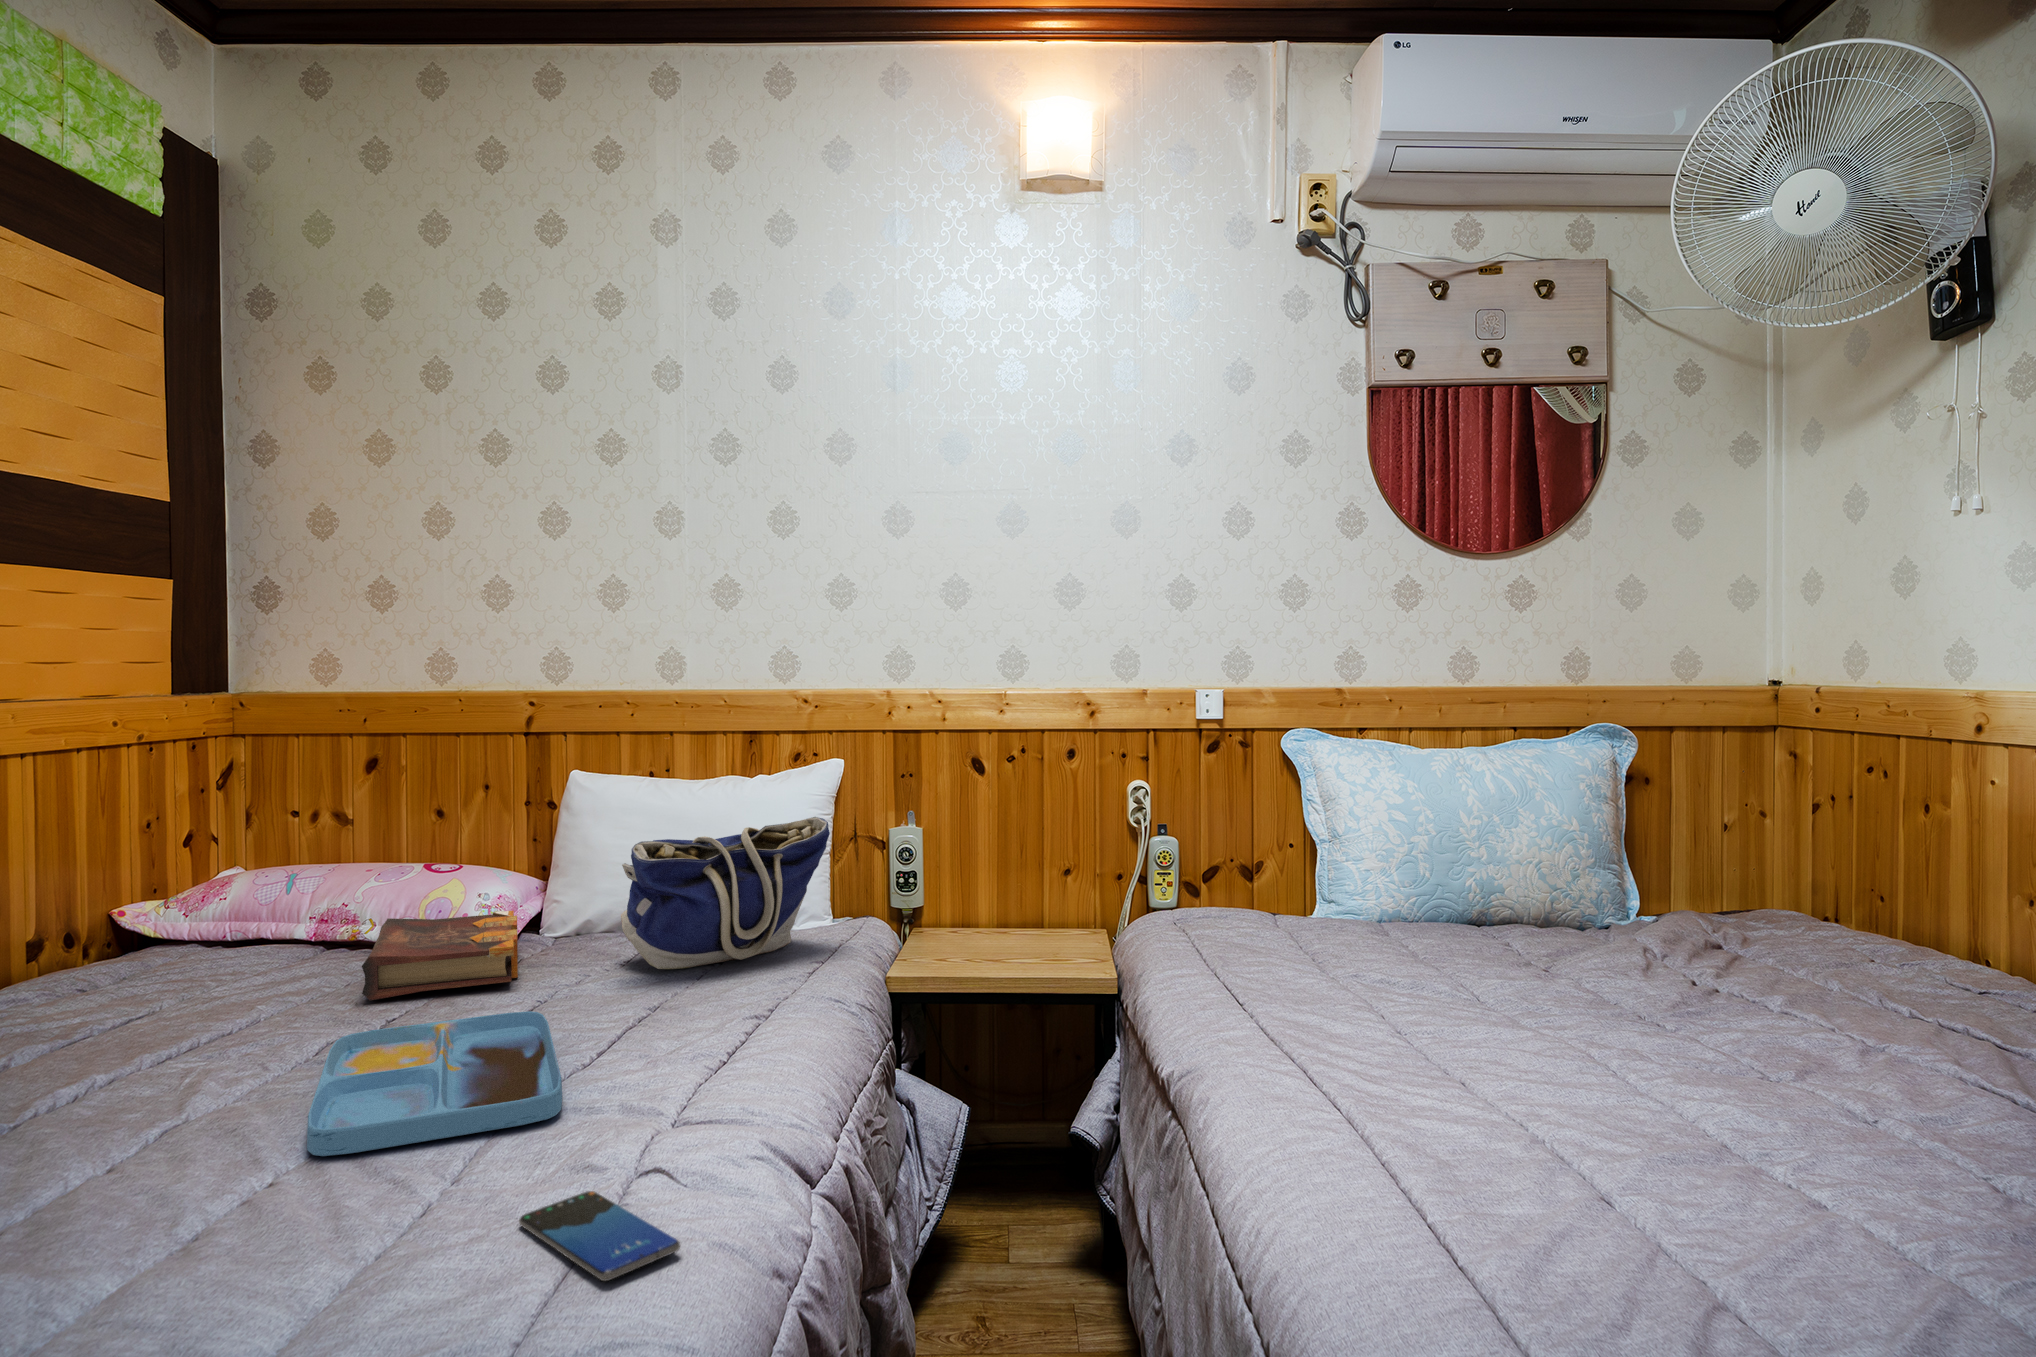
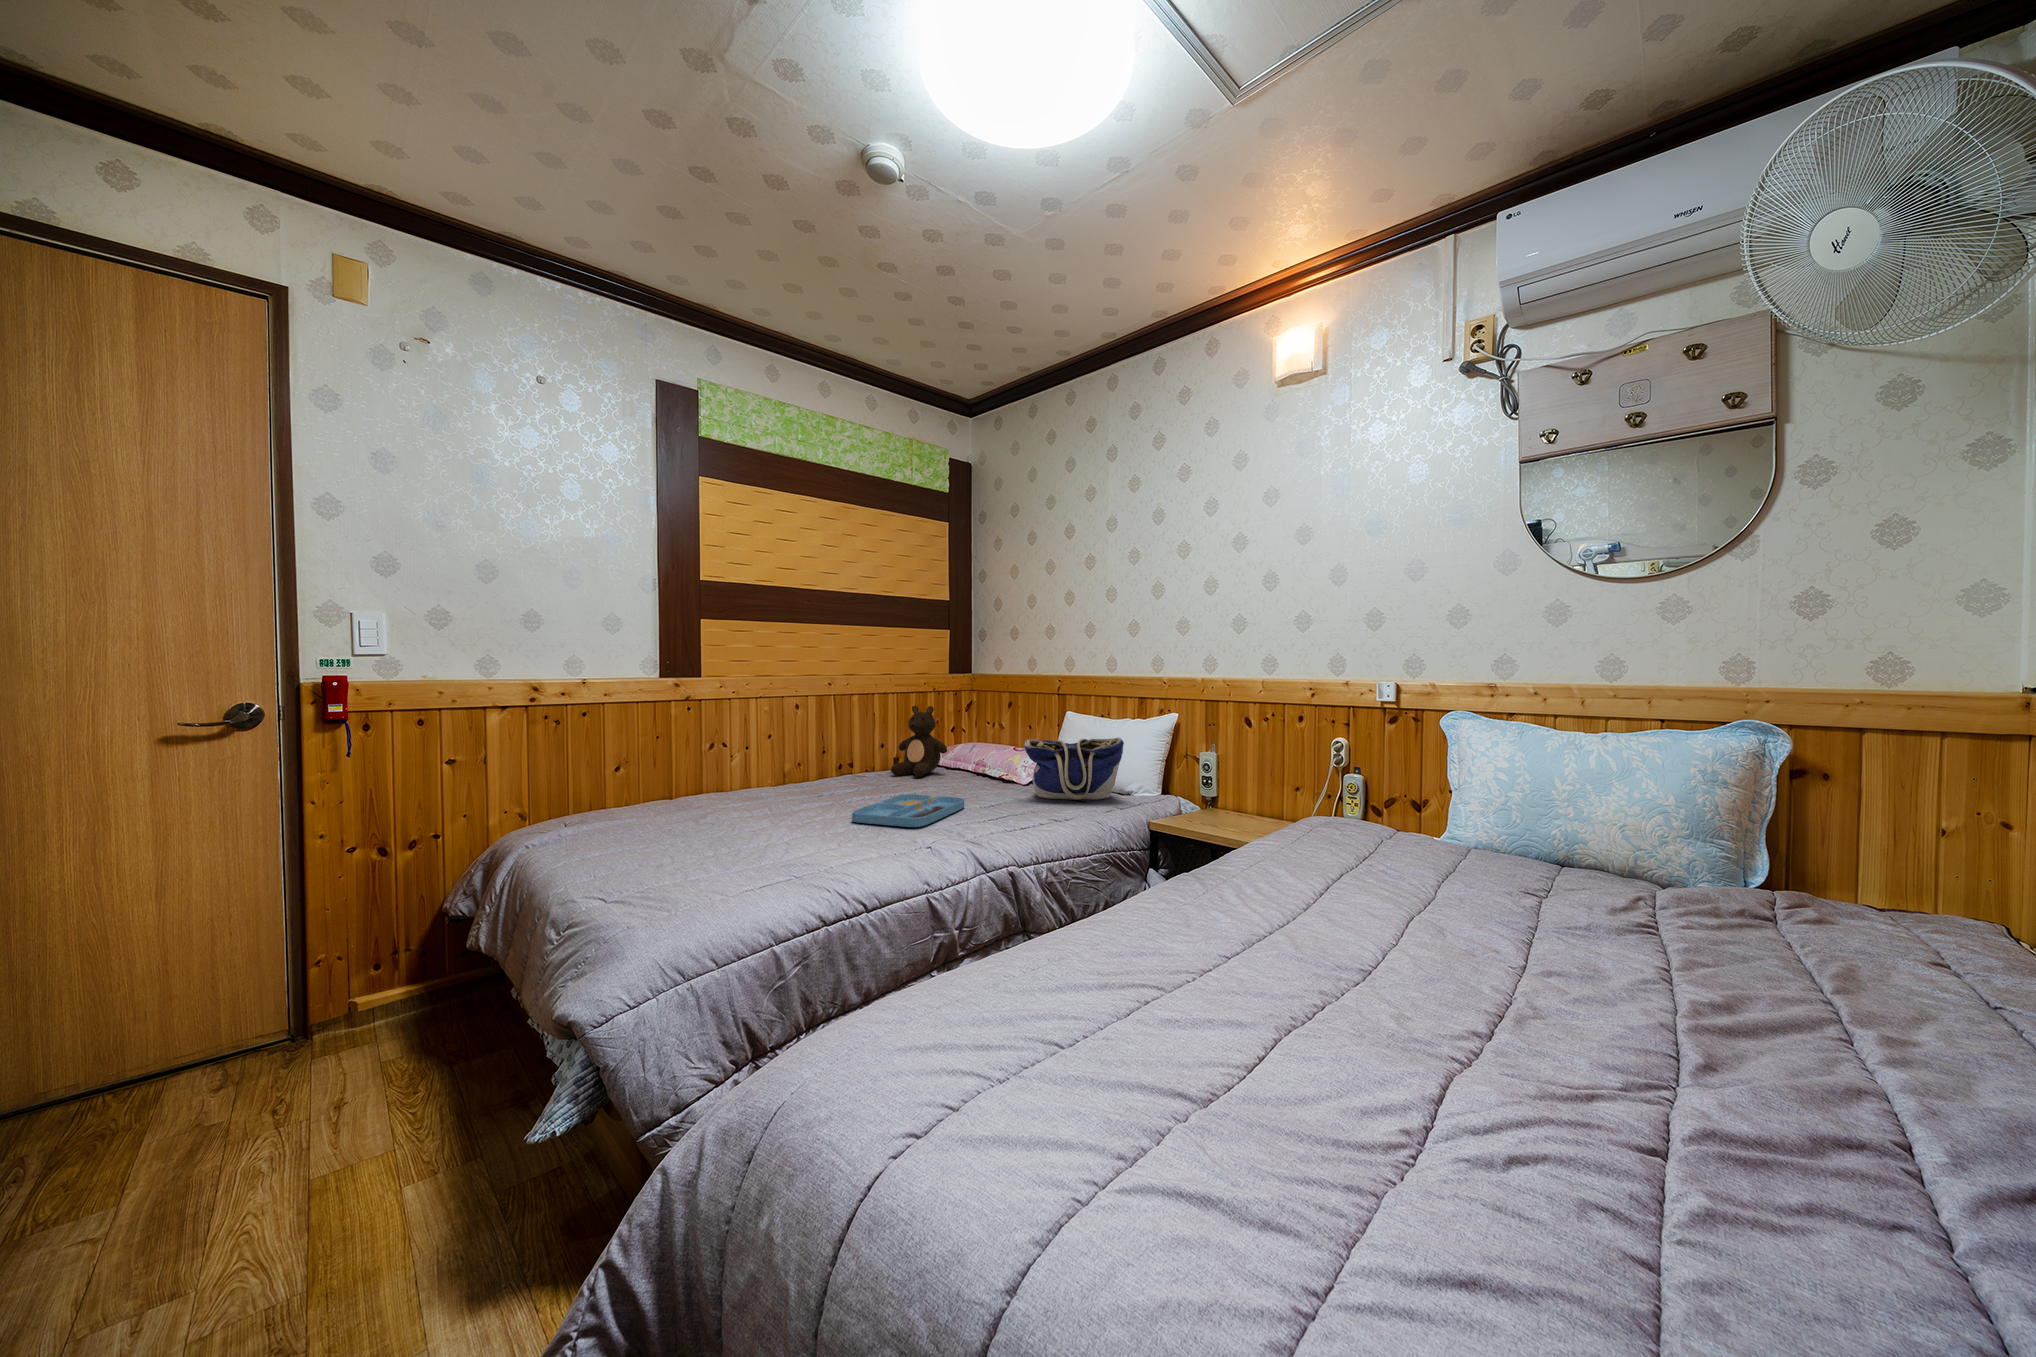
teddy bear: none [116,783,294,986] -> present [891,706,947,777]
book: present [362,911,518,1000] -> none [937,763,1014,791]
smartphone: present [519,1191,680,1281] -> none [849,844,887,862]

